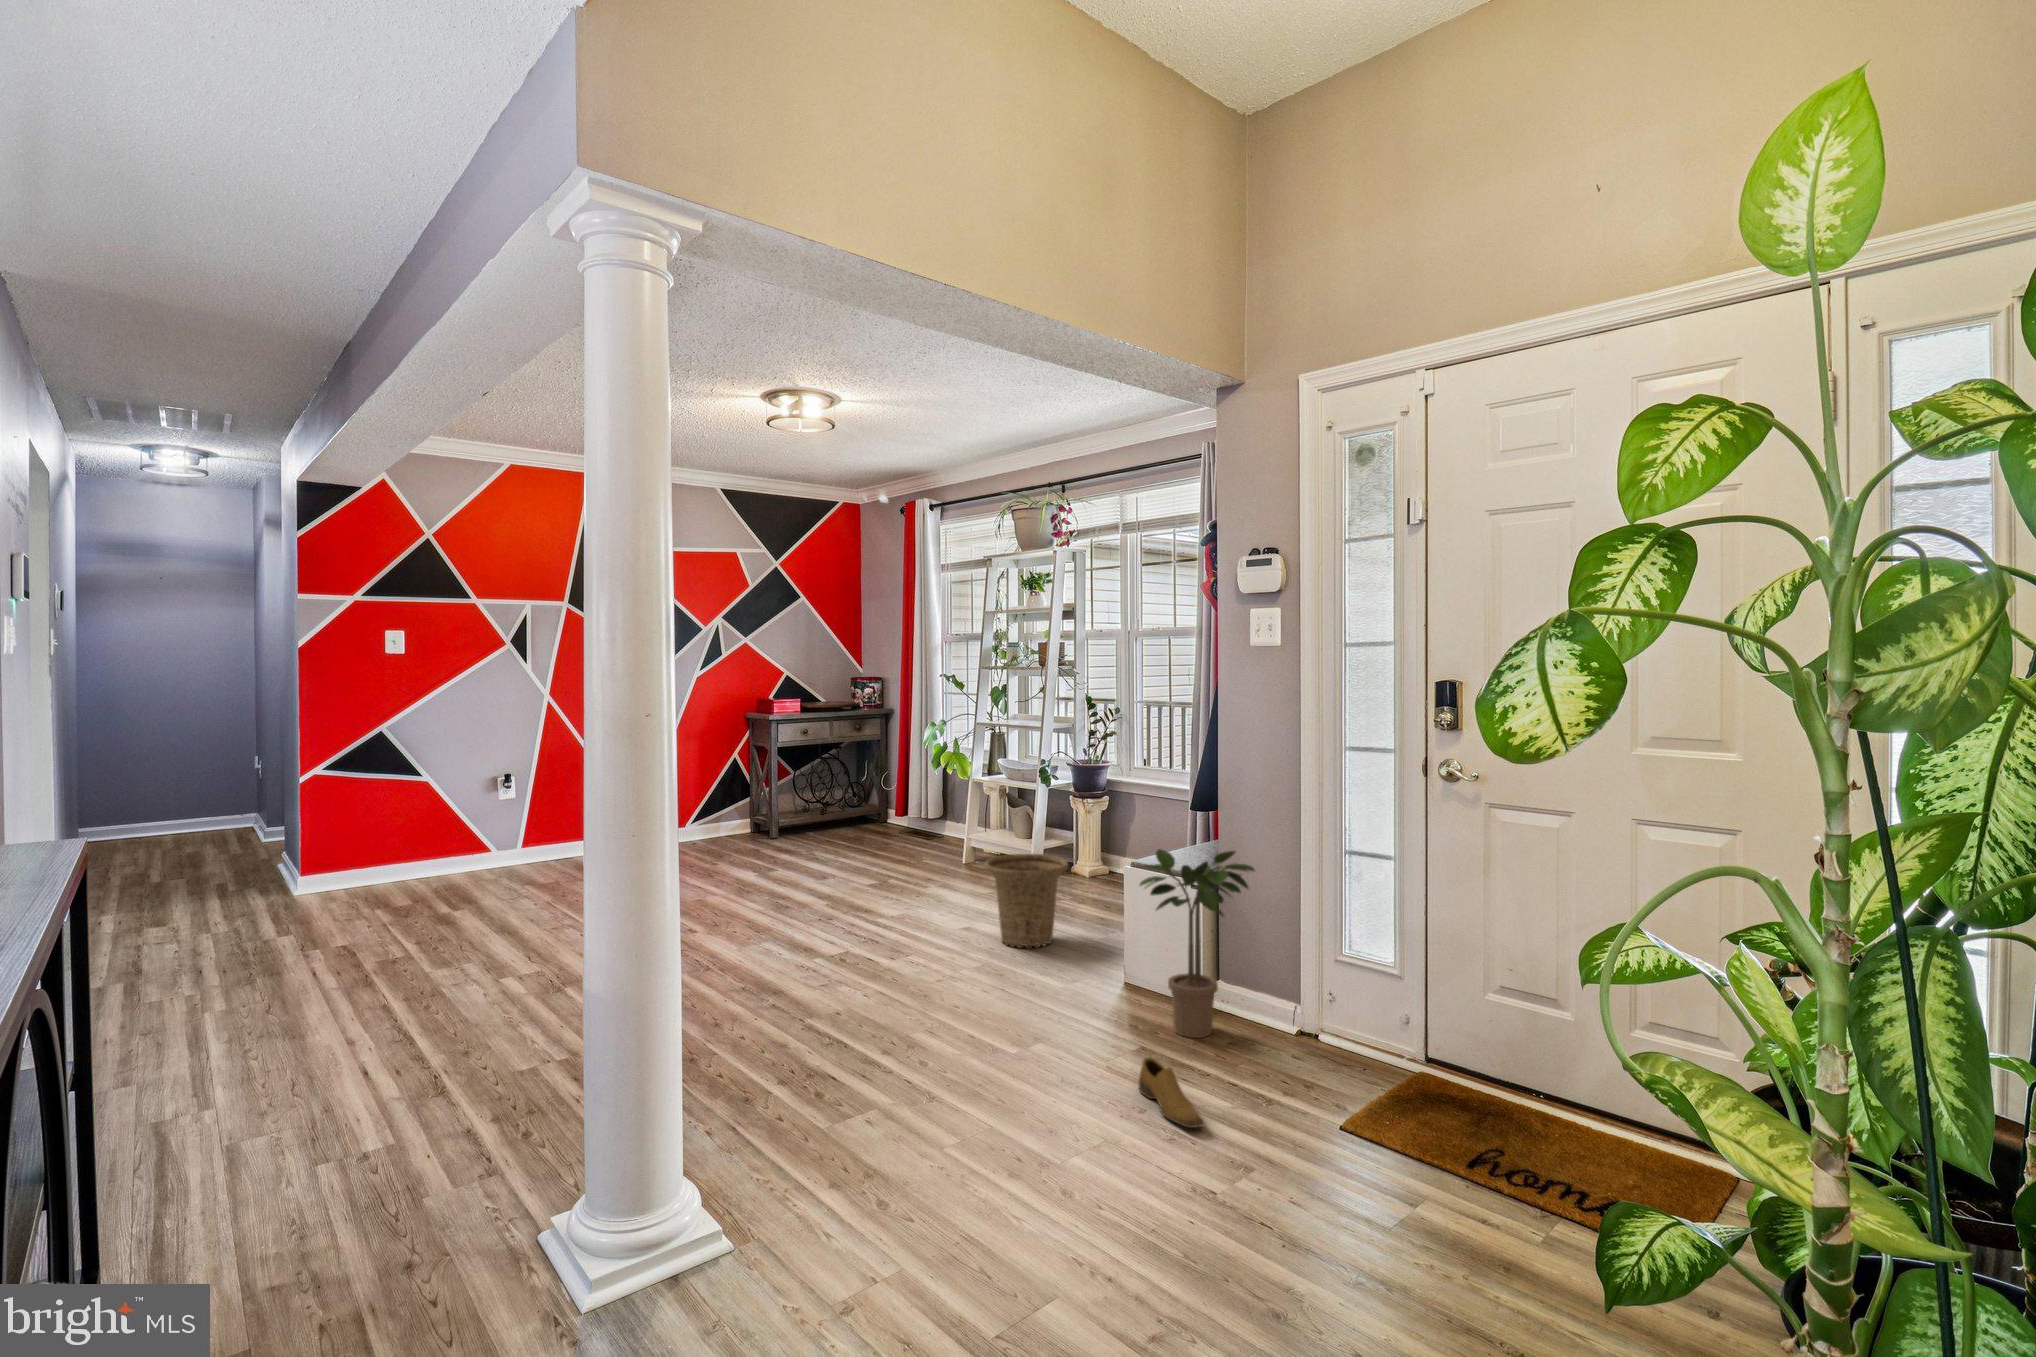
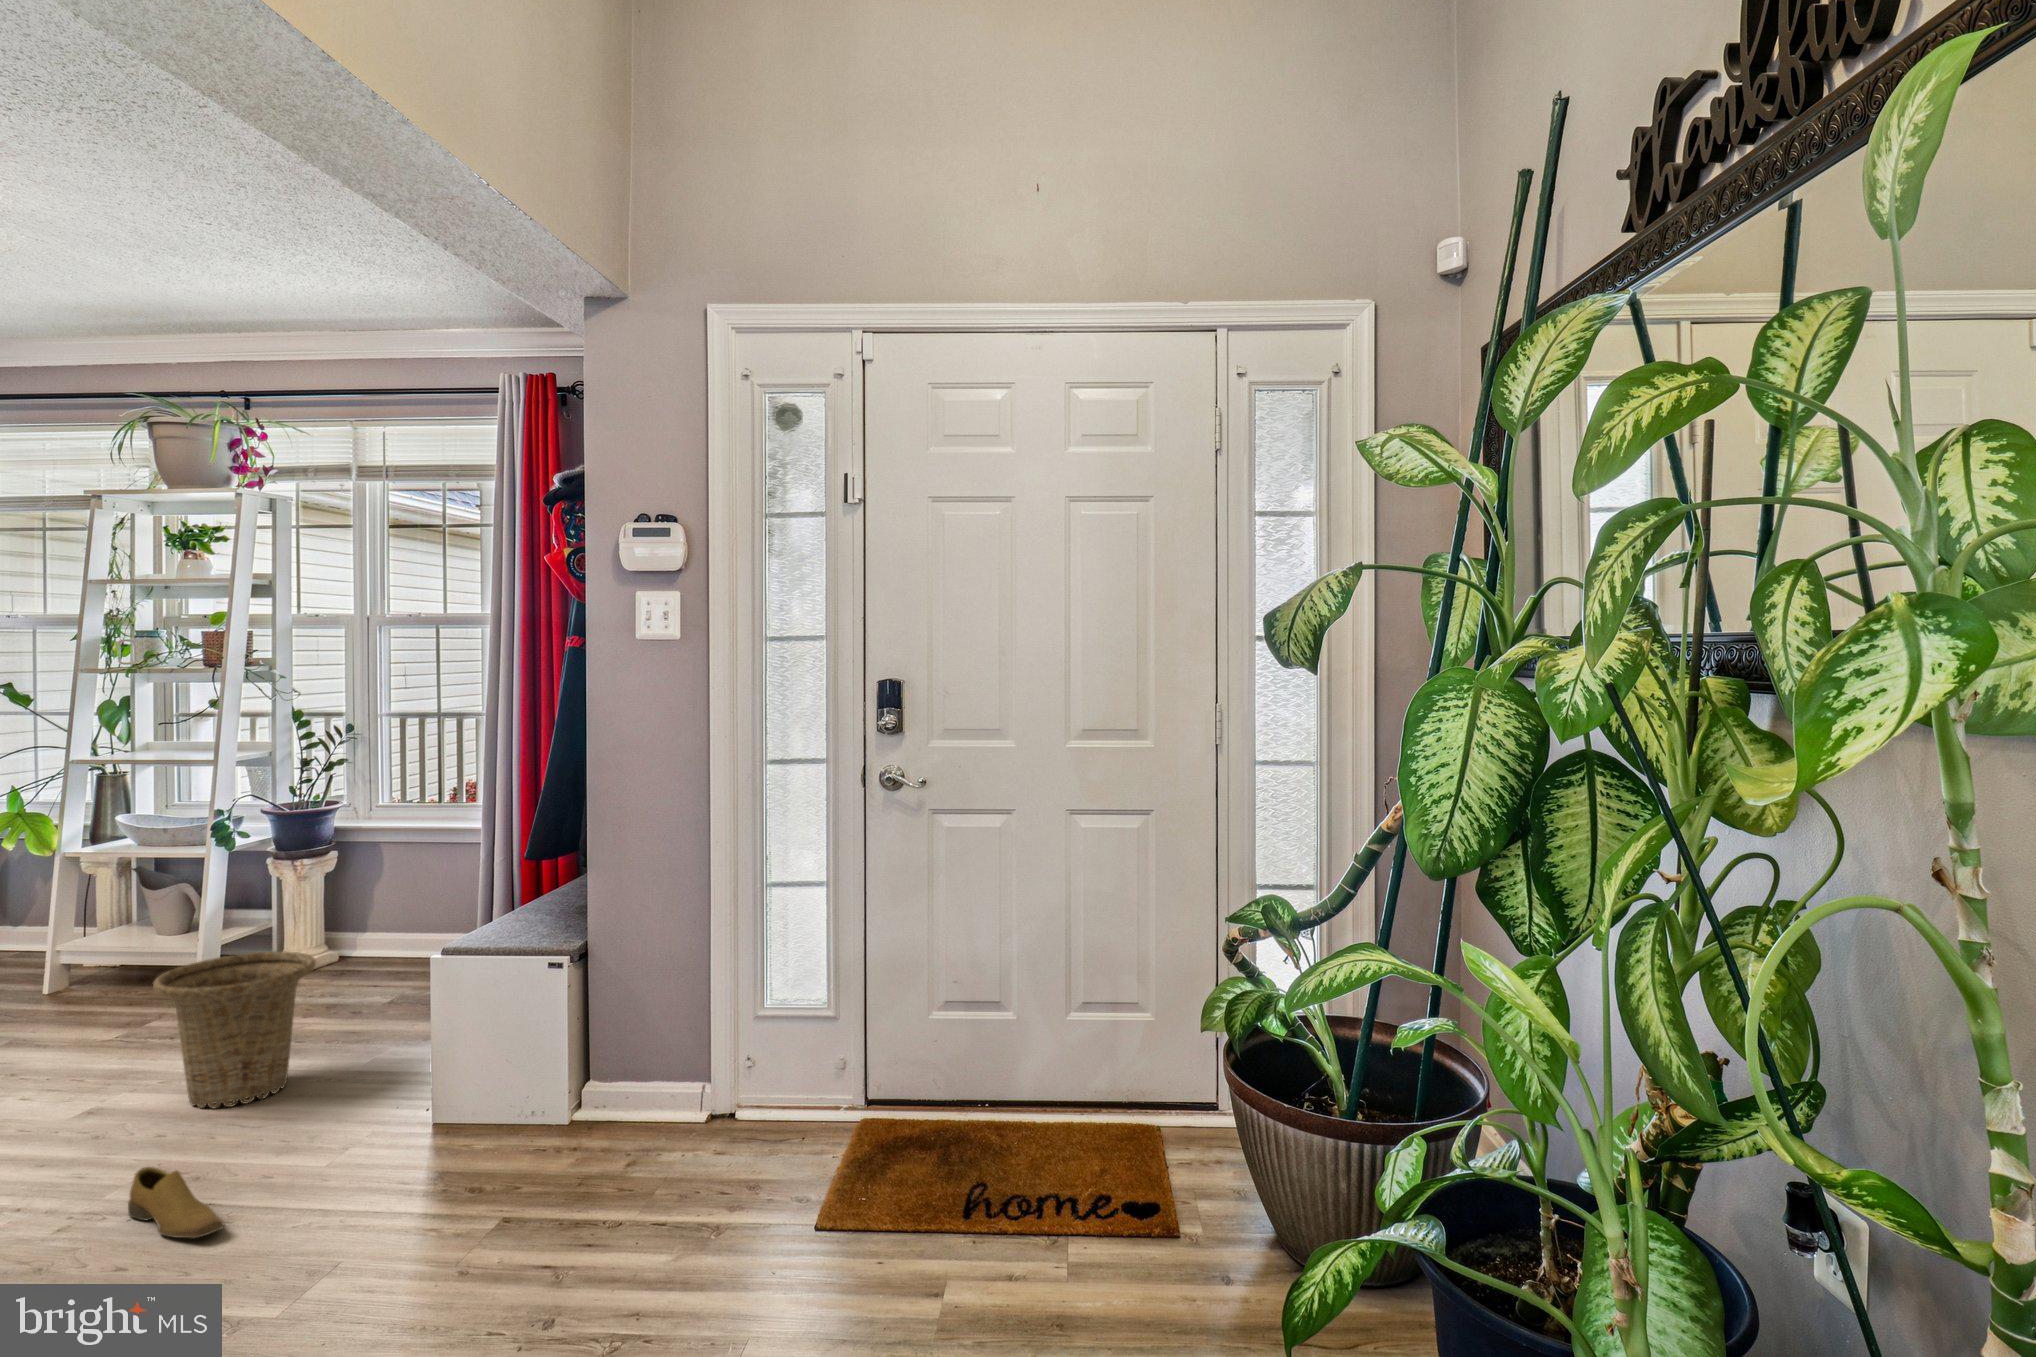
potted plant: present [1140,849,1255,1038] -> none [483,901,665,1168]
shoe: present [1139,1057,1205,1128] -> present [128,1167,224,1238]

